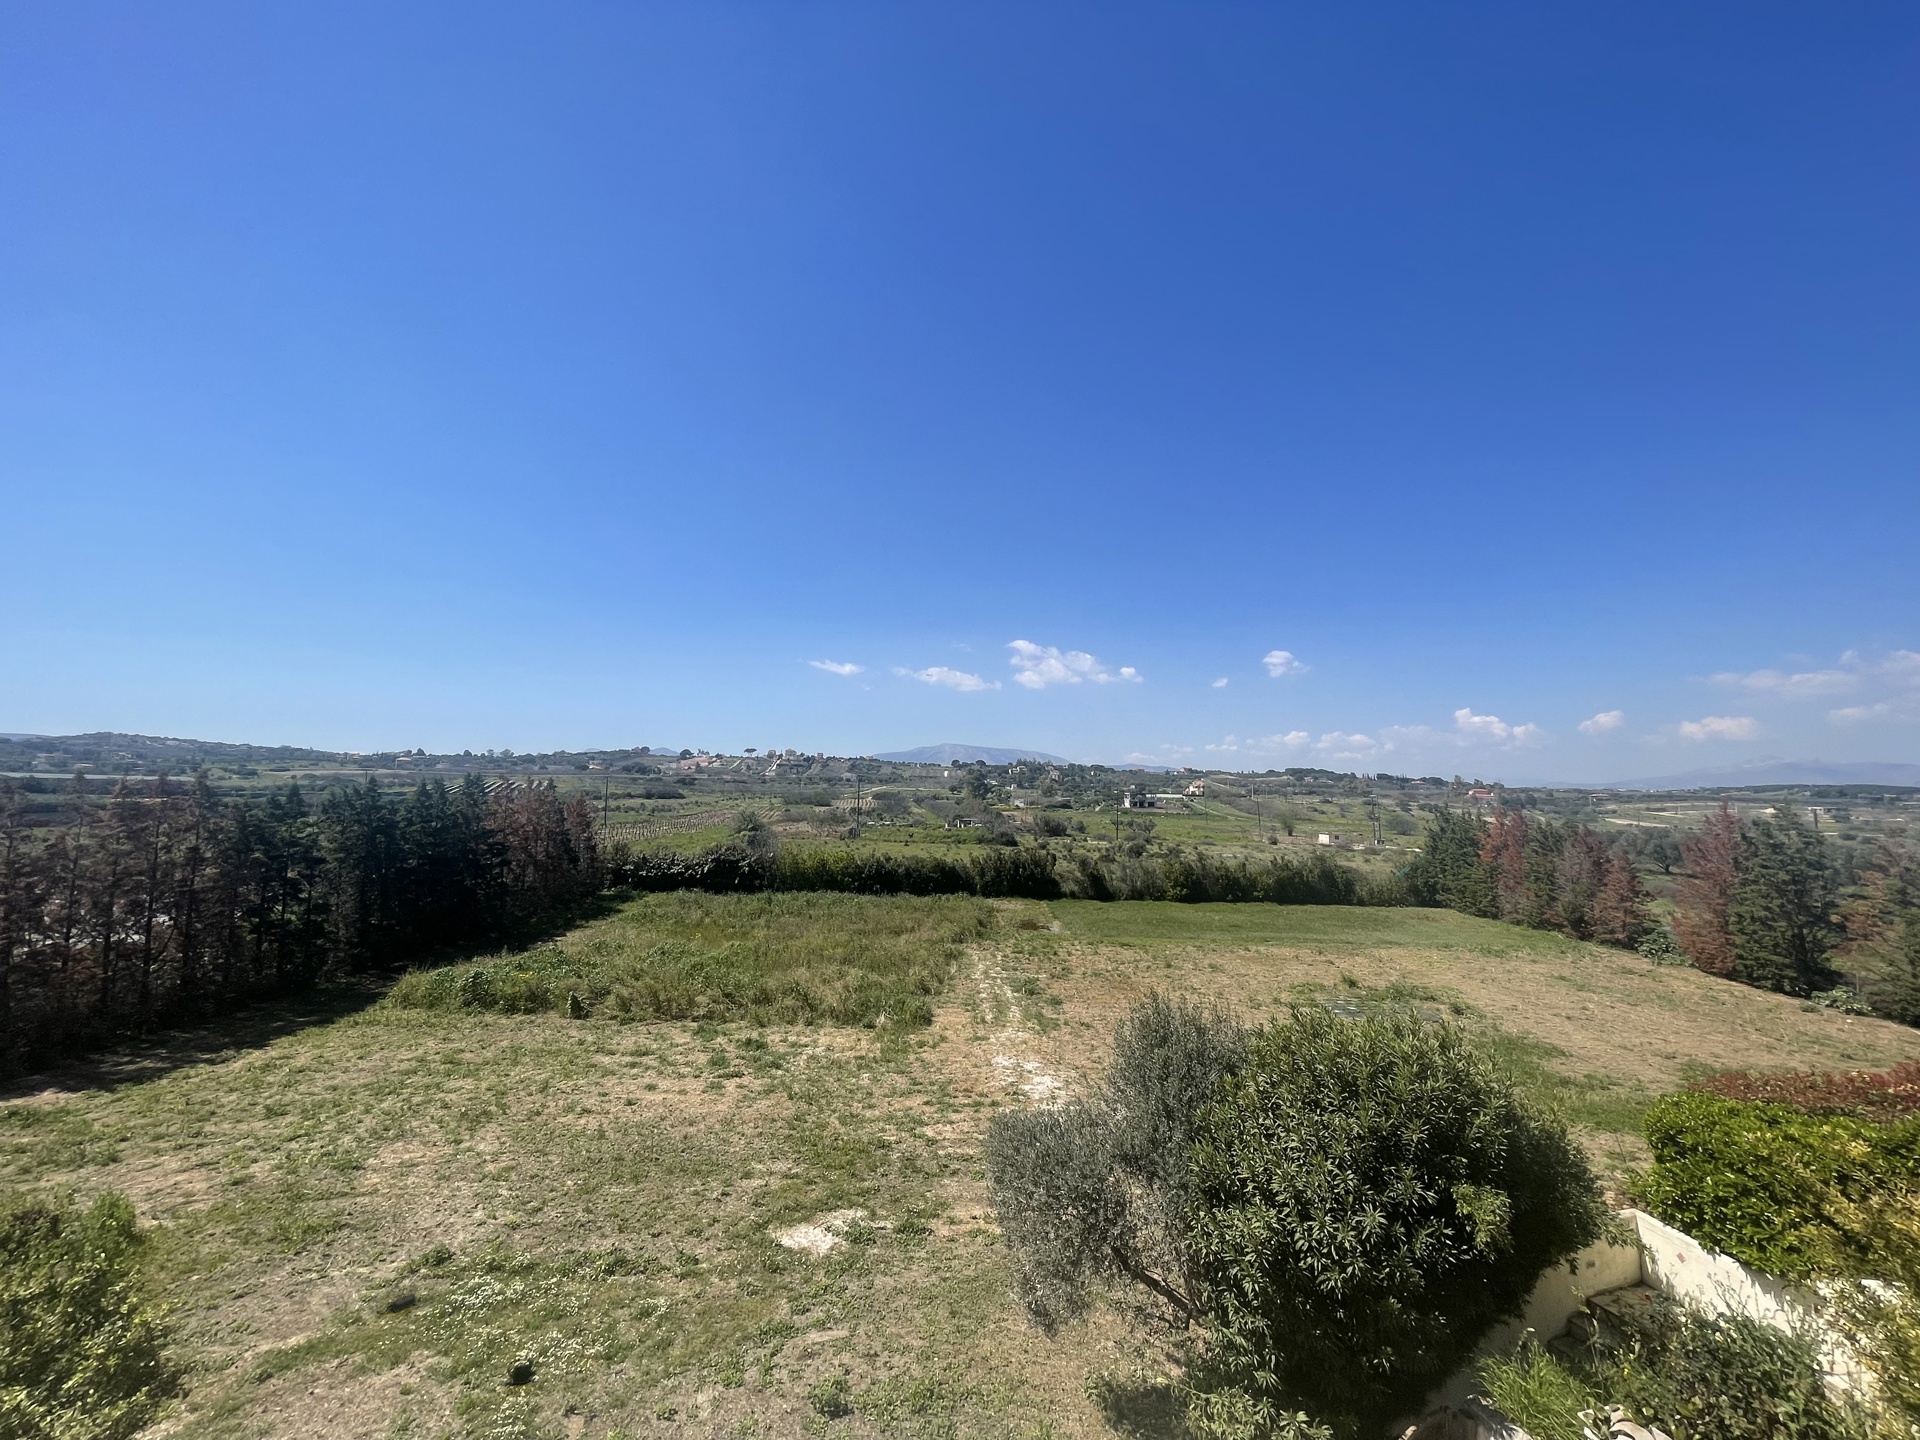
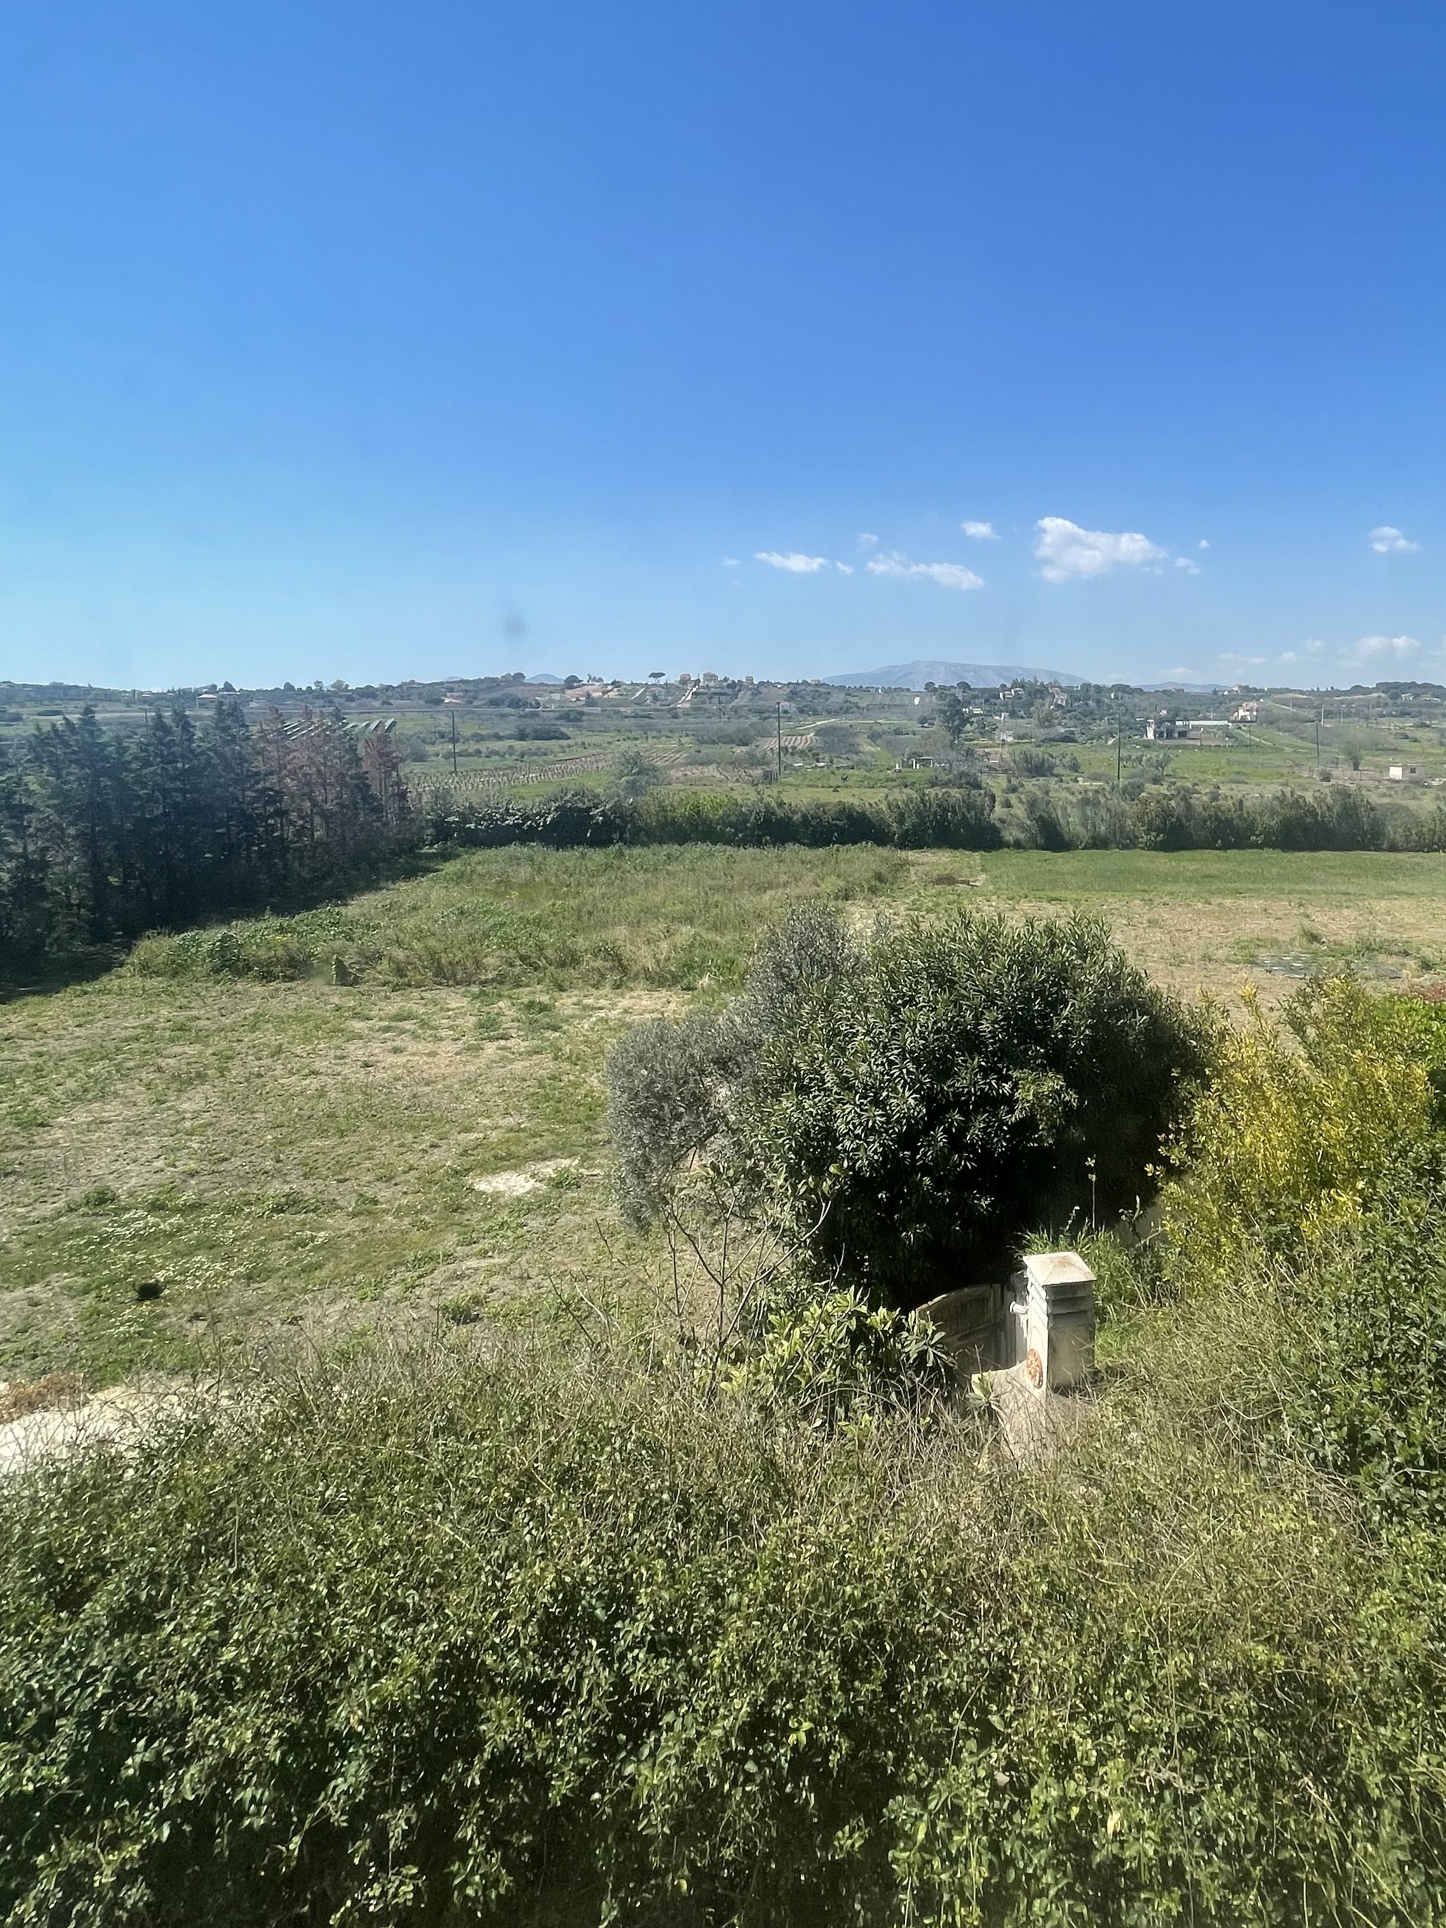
decorative plant: present [386,1284,416,1312] -> none [25,1215,69,1245]

